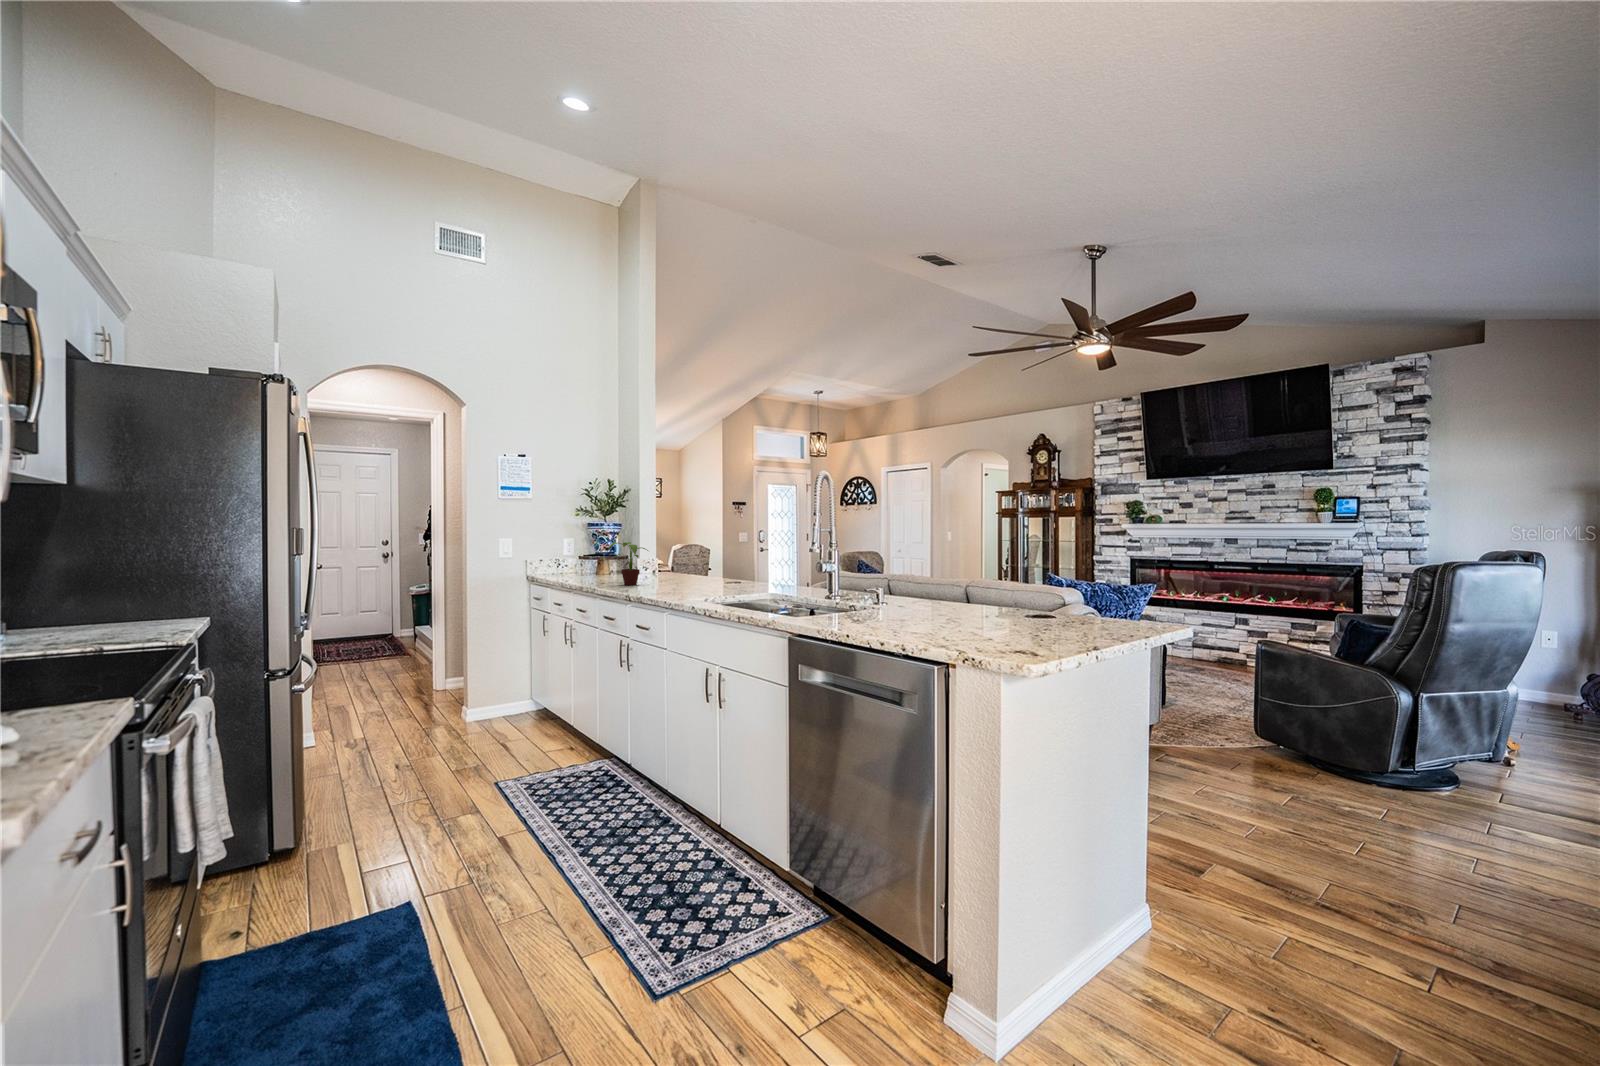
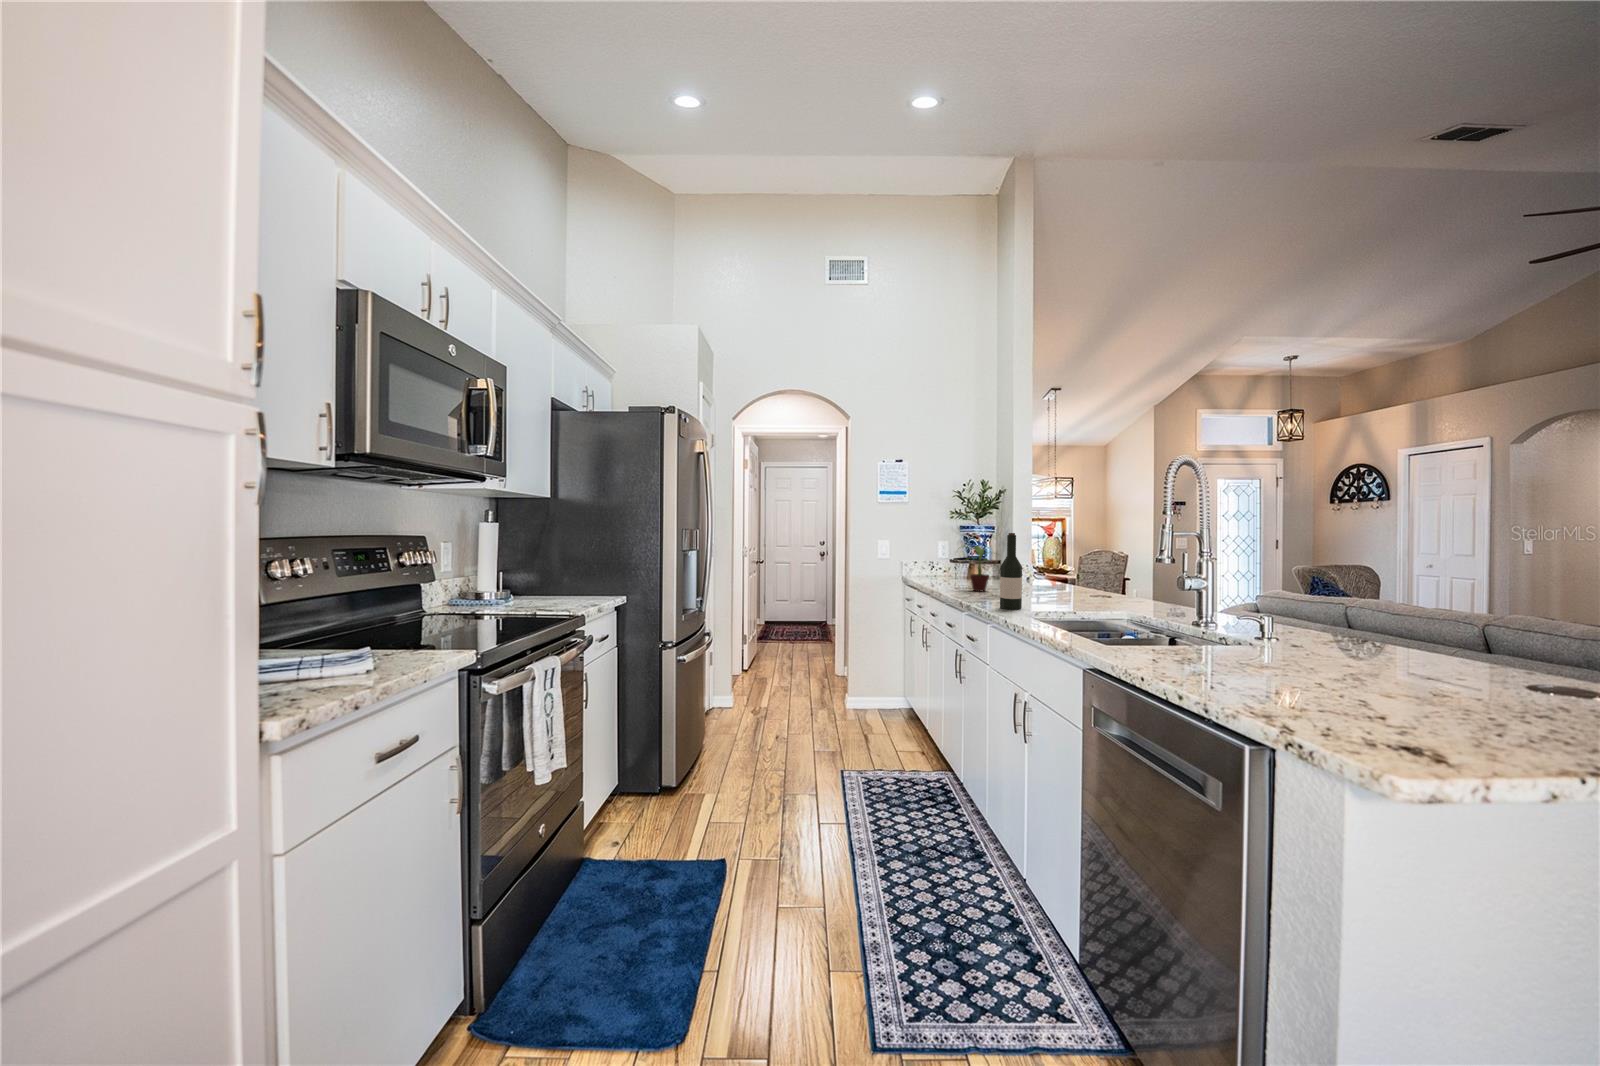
wine bottle: none [673,530,692,598] -> present [1000,533,1022,610]

